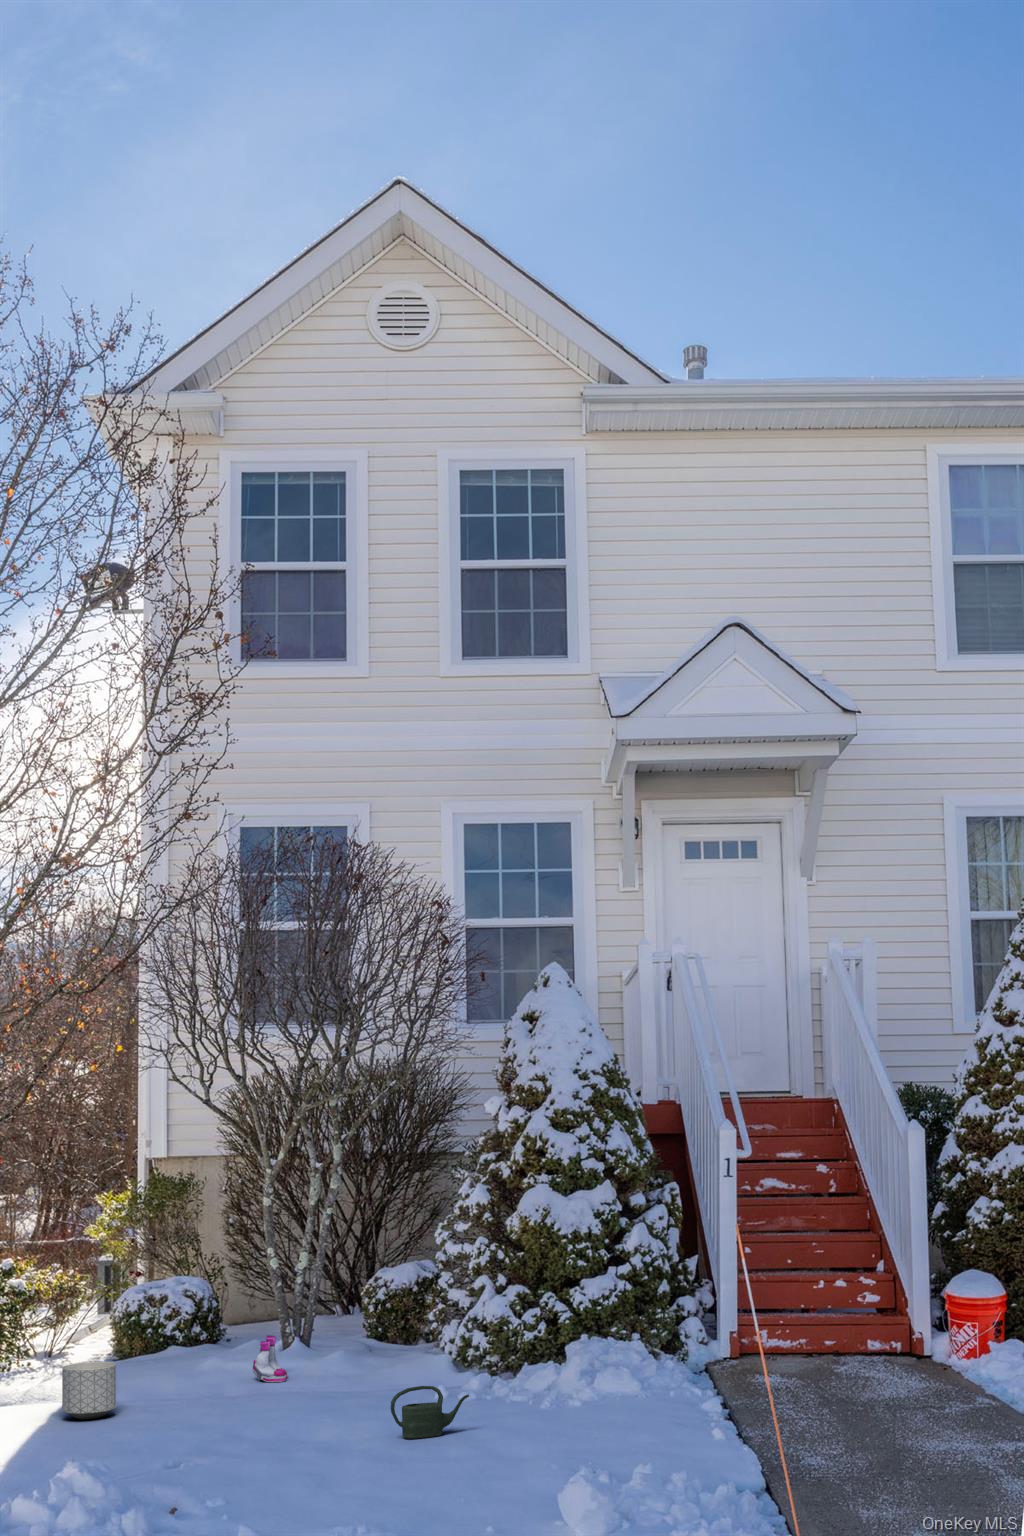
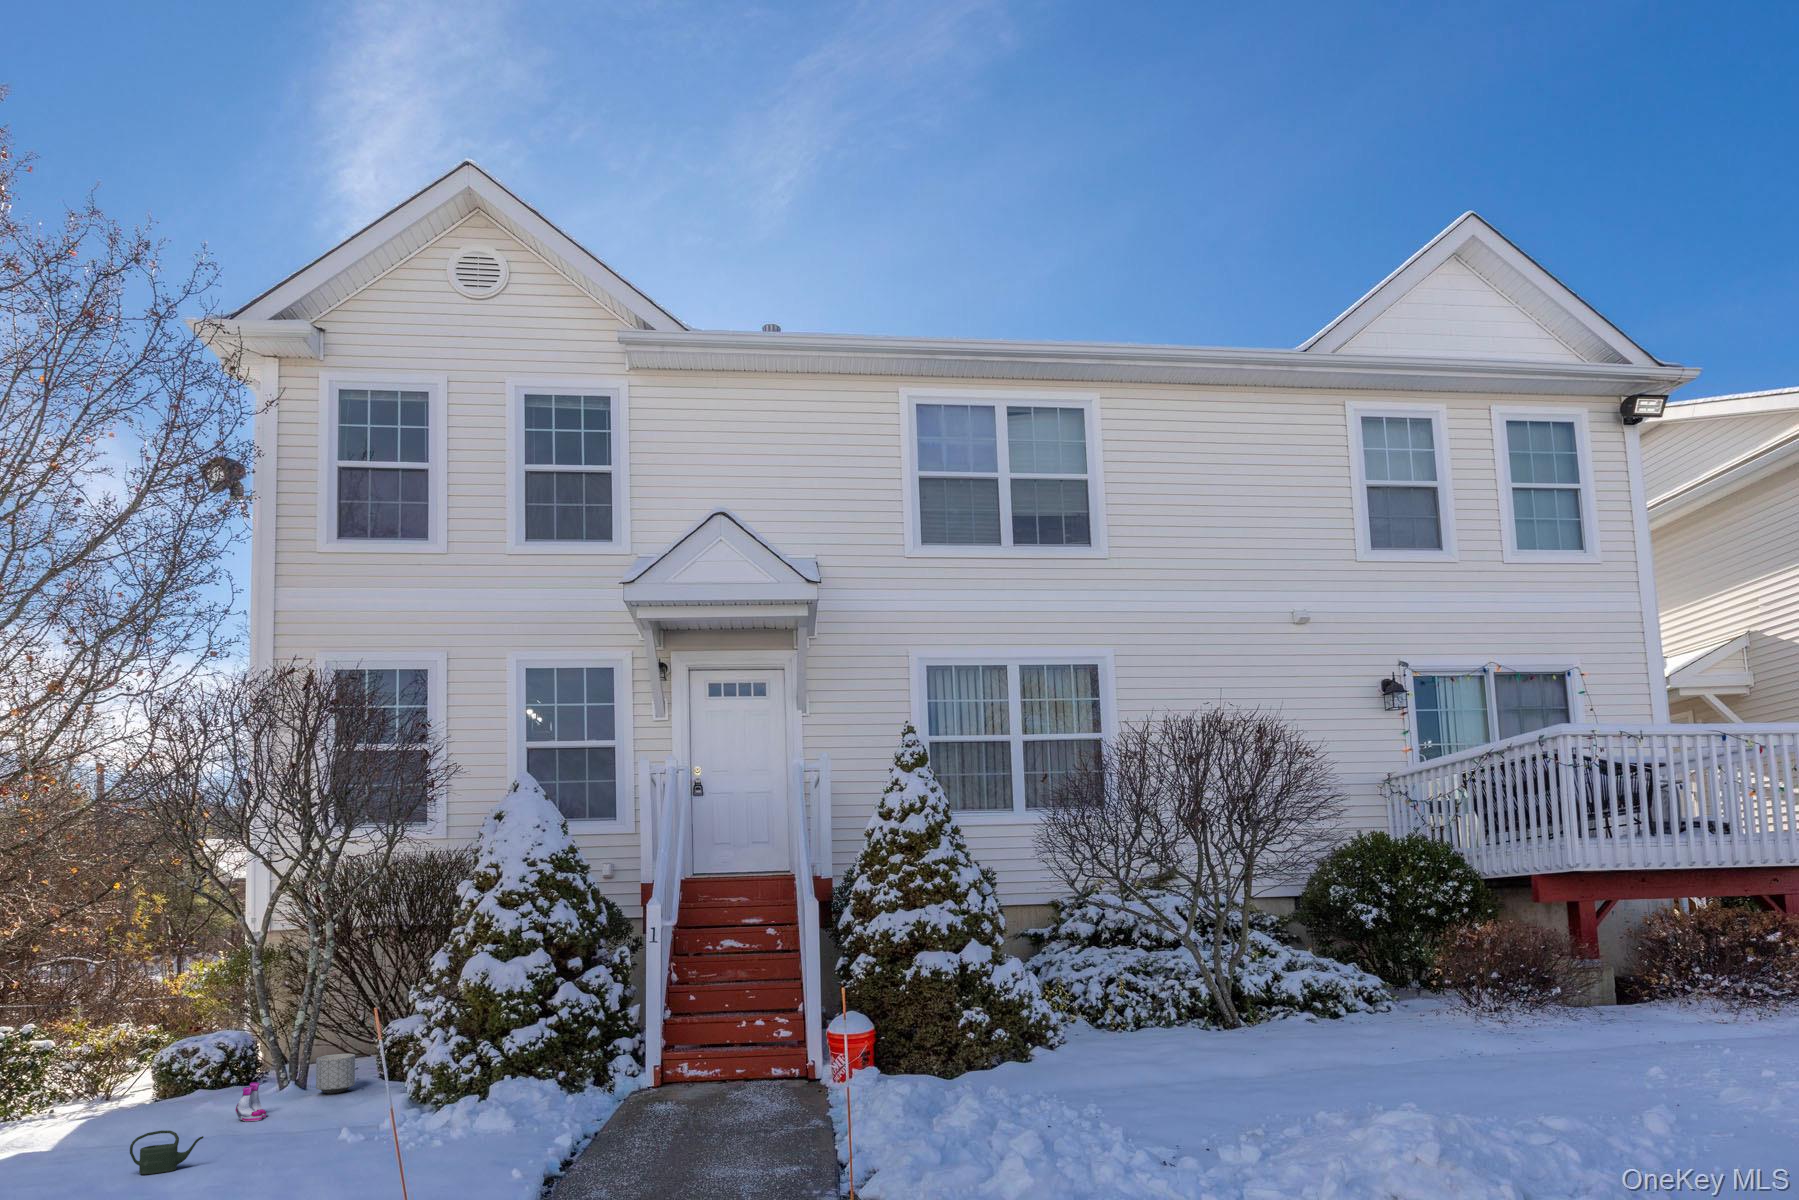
planter: present [62,1362,116,1420] -> present [316,1054,355,1094]
watering can: present [391,1386,469,1439] -> present [130,1130,203,1175]

